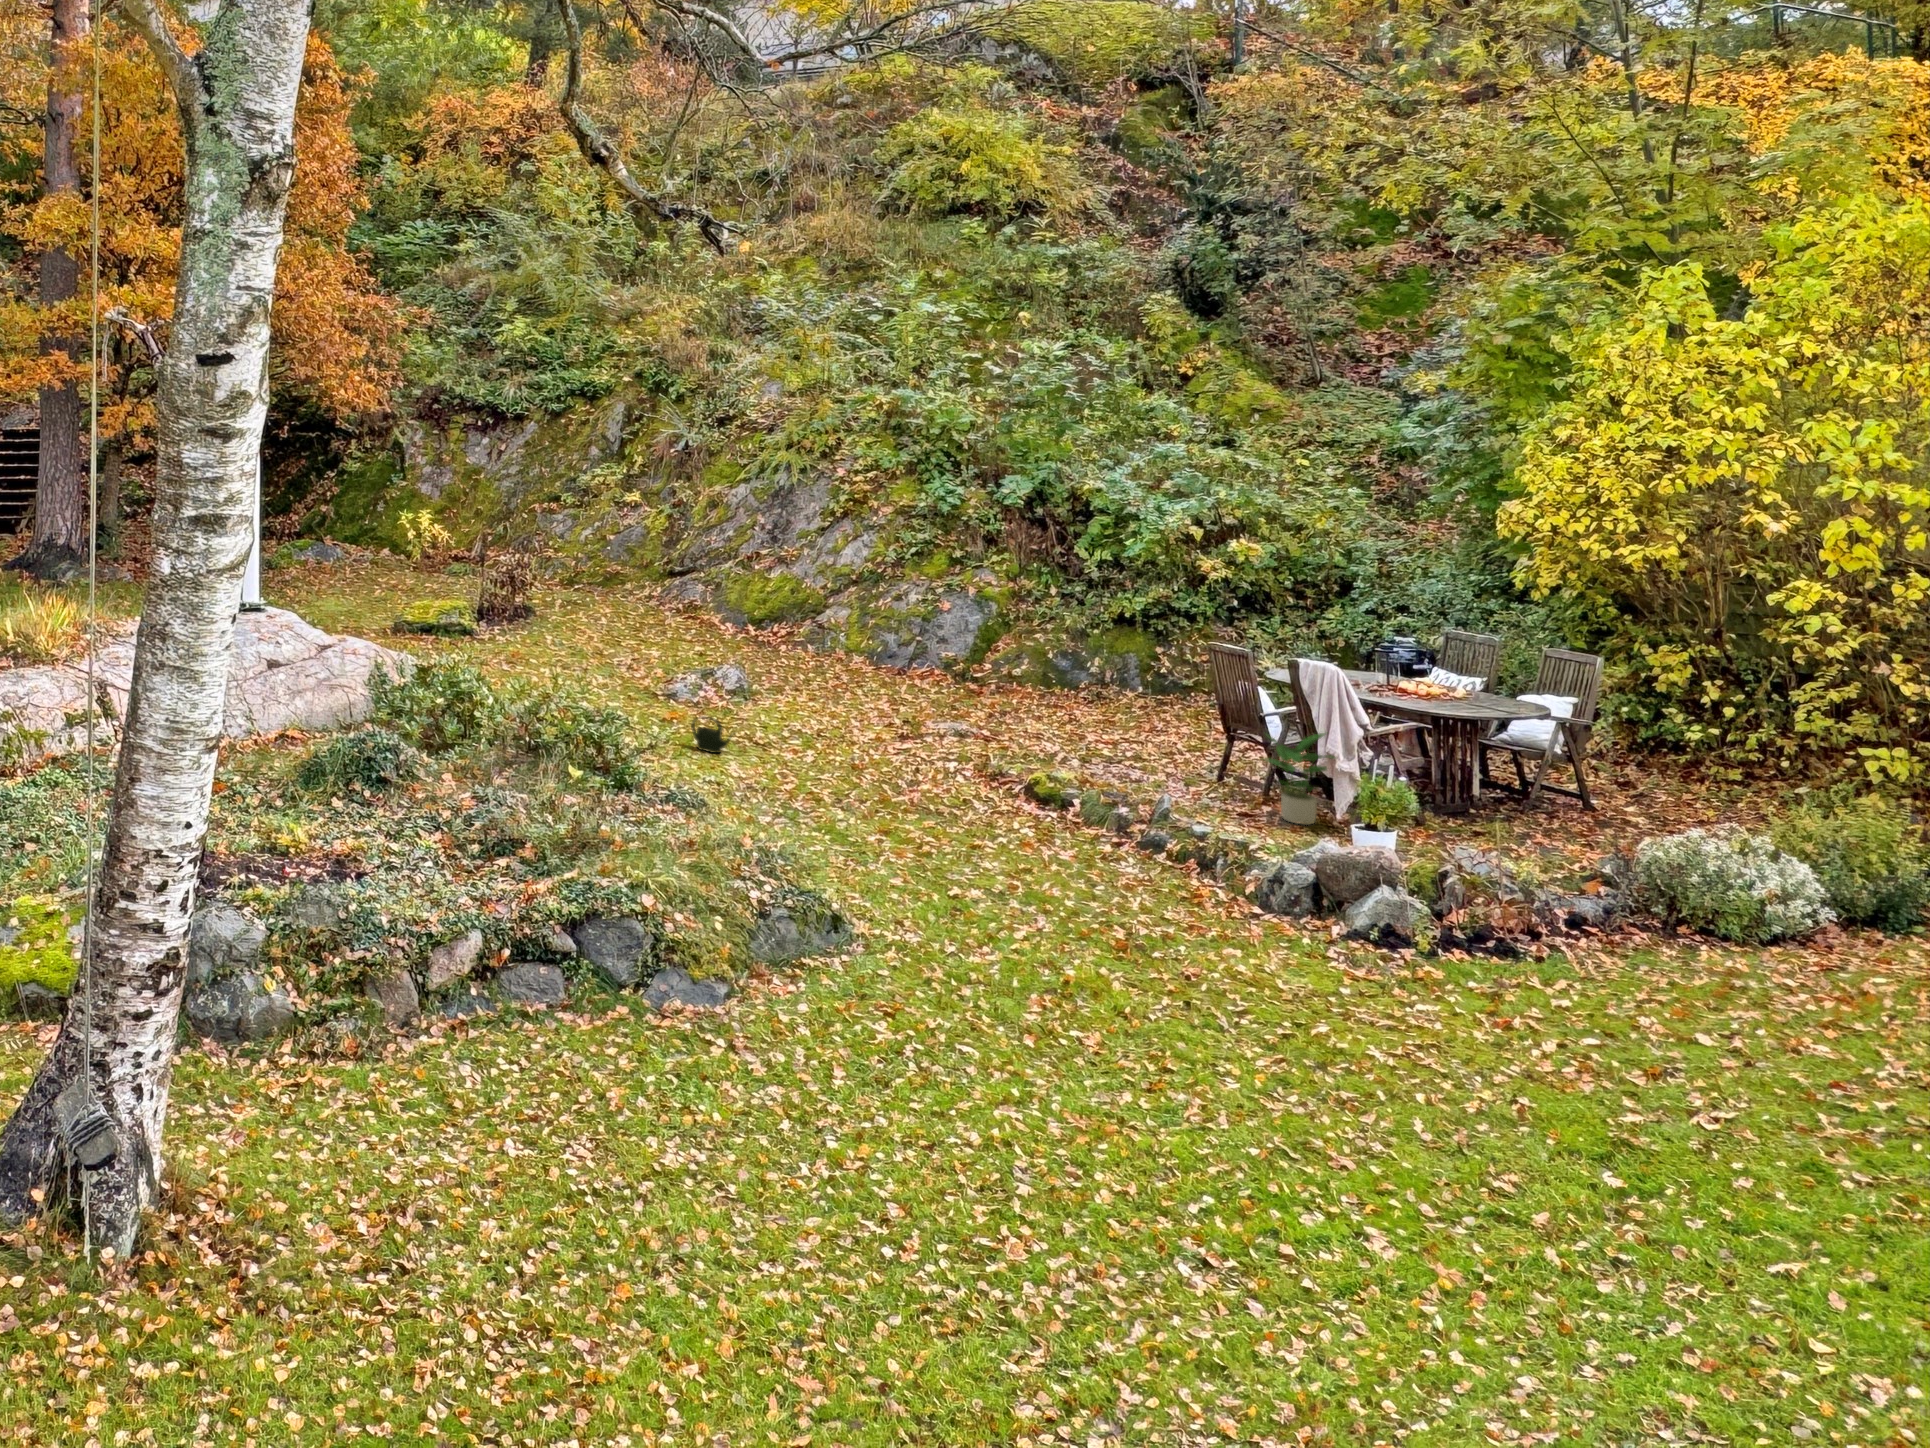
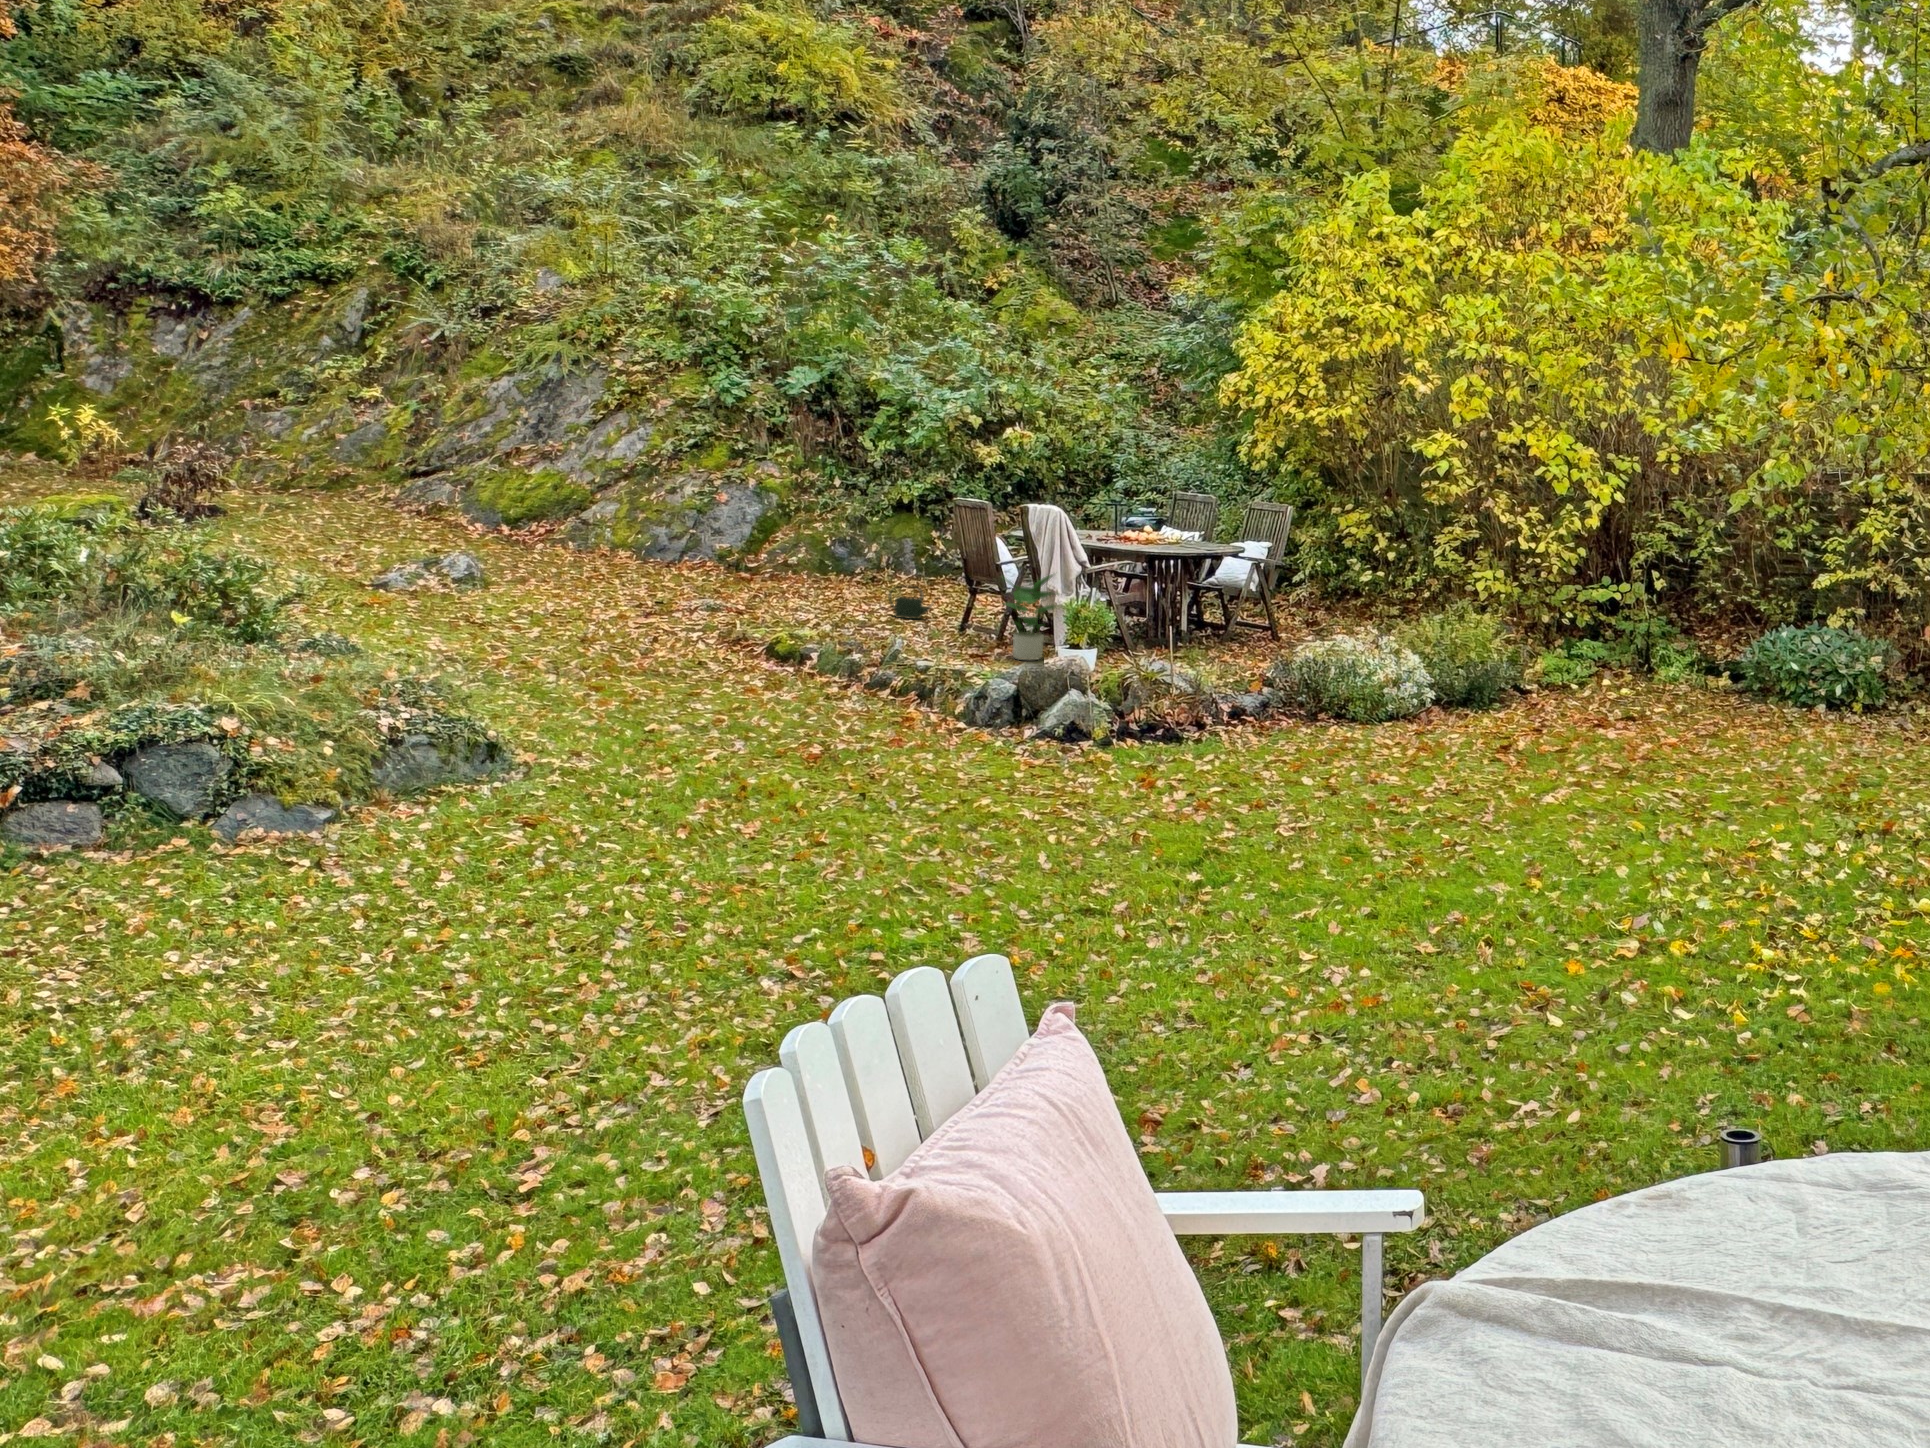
watering can: present [691,717,732,753] -> present [888,585,934,619]

